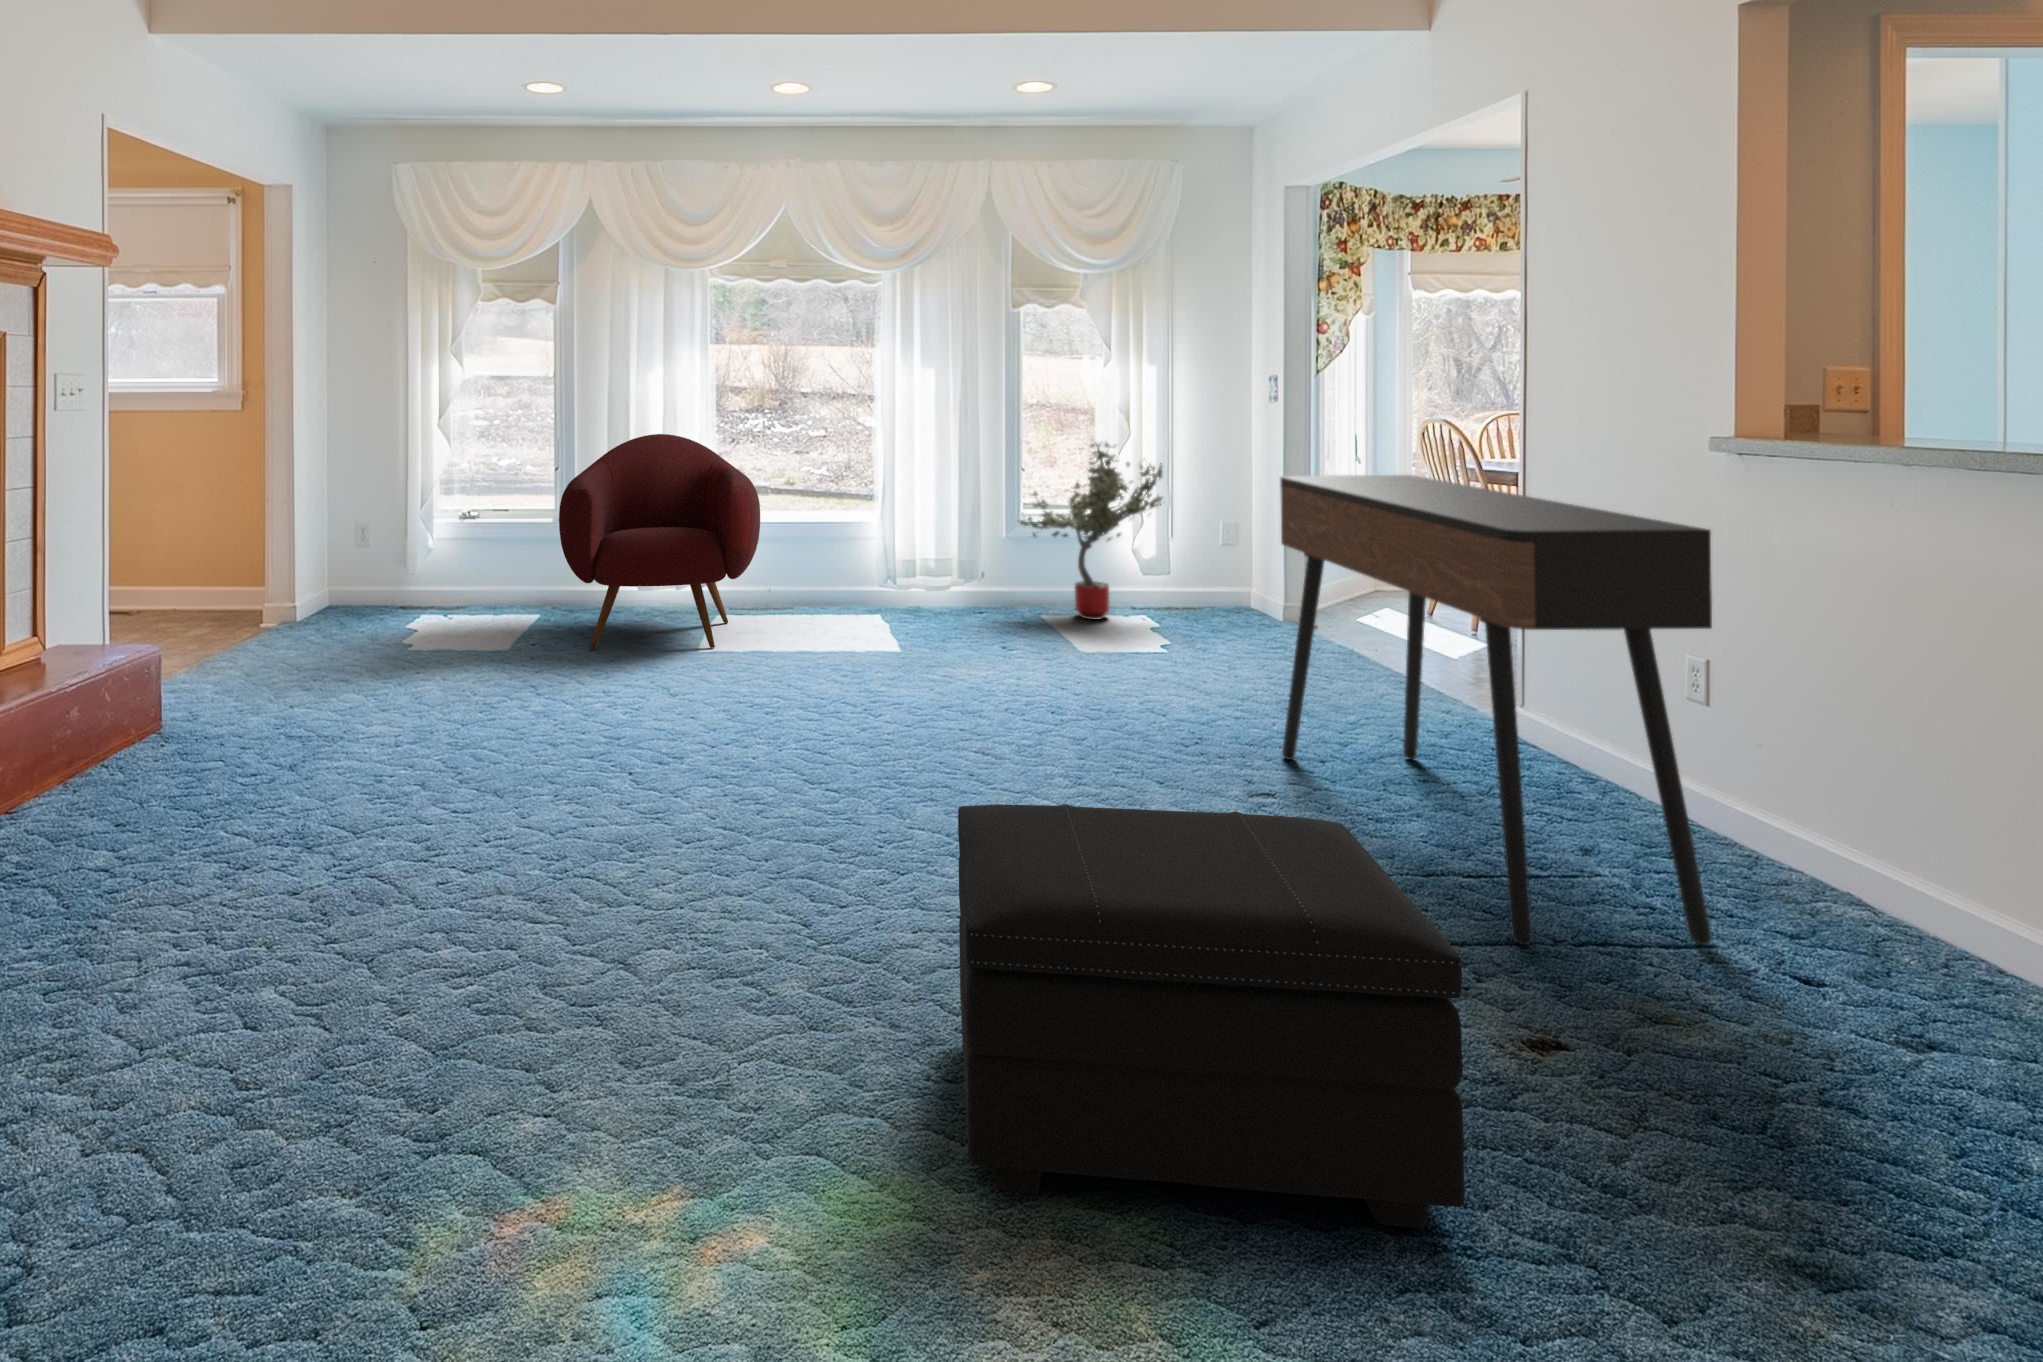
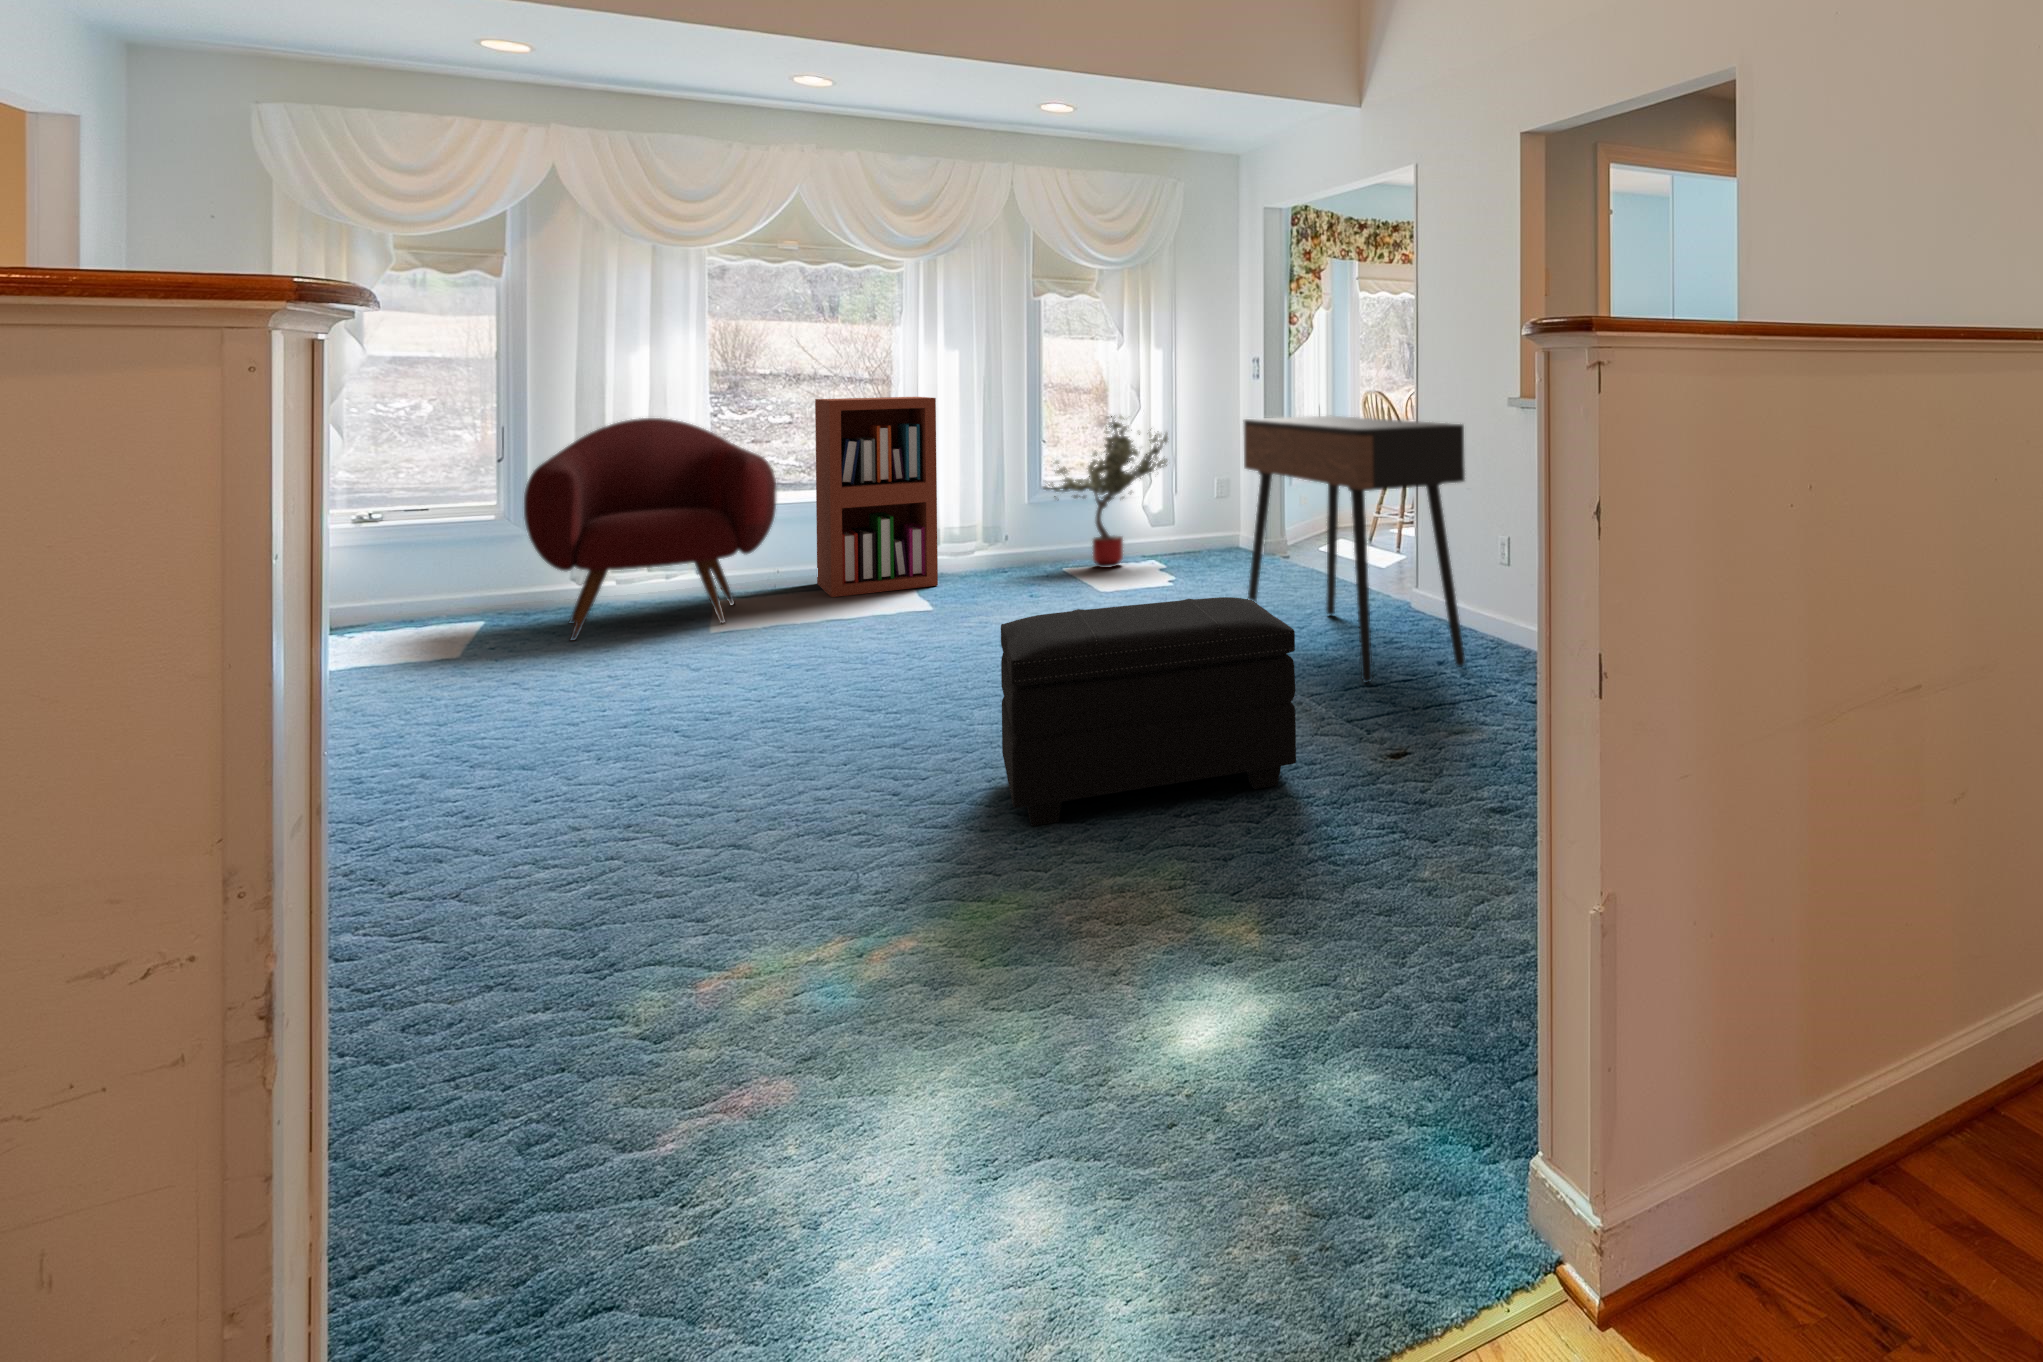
bookshelf: none [801,416,912,625] -> present [815,397,938,597]

